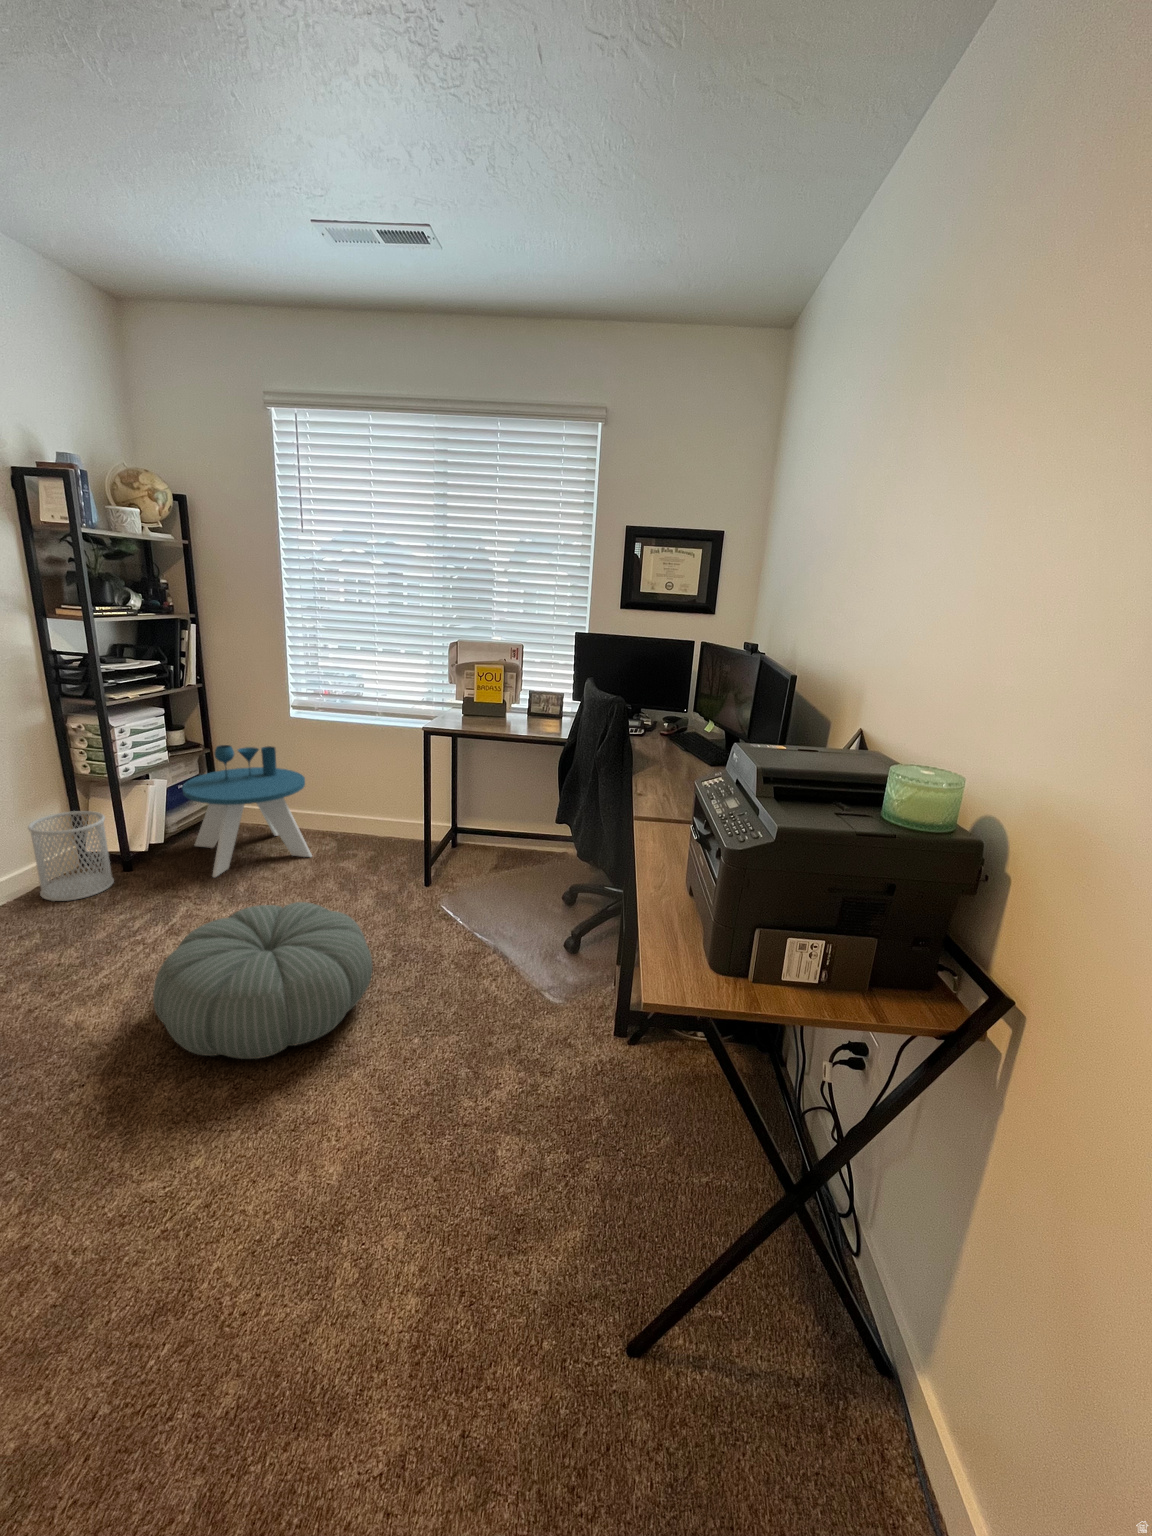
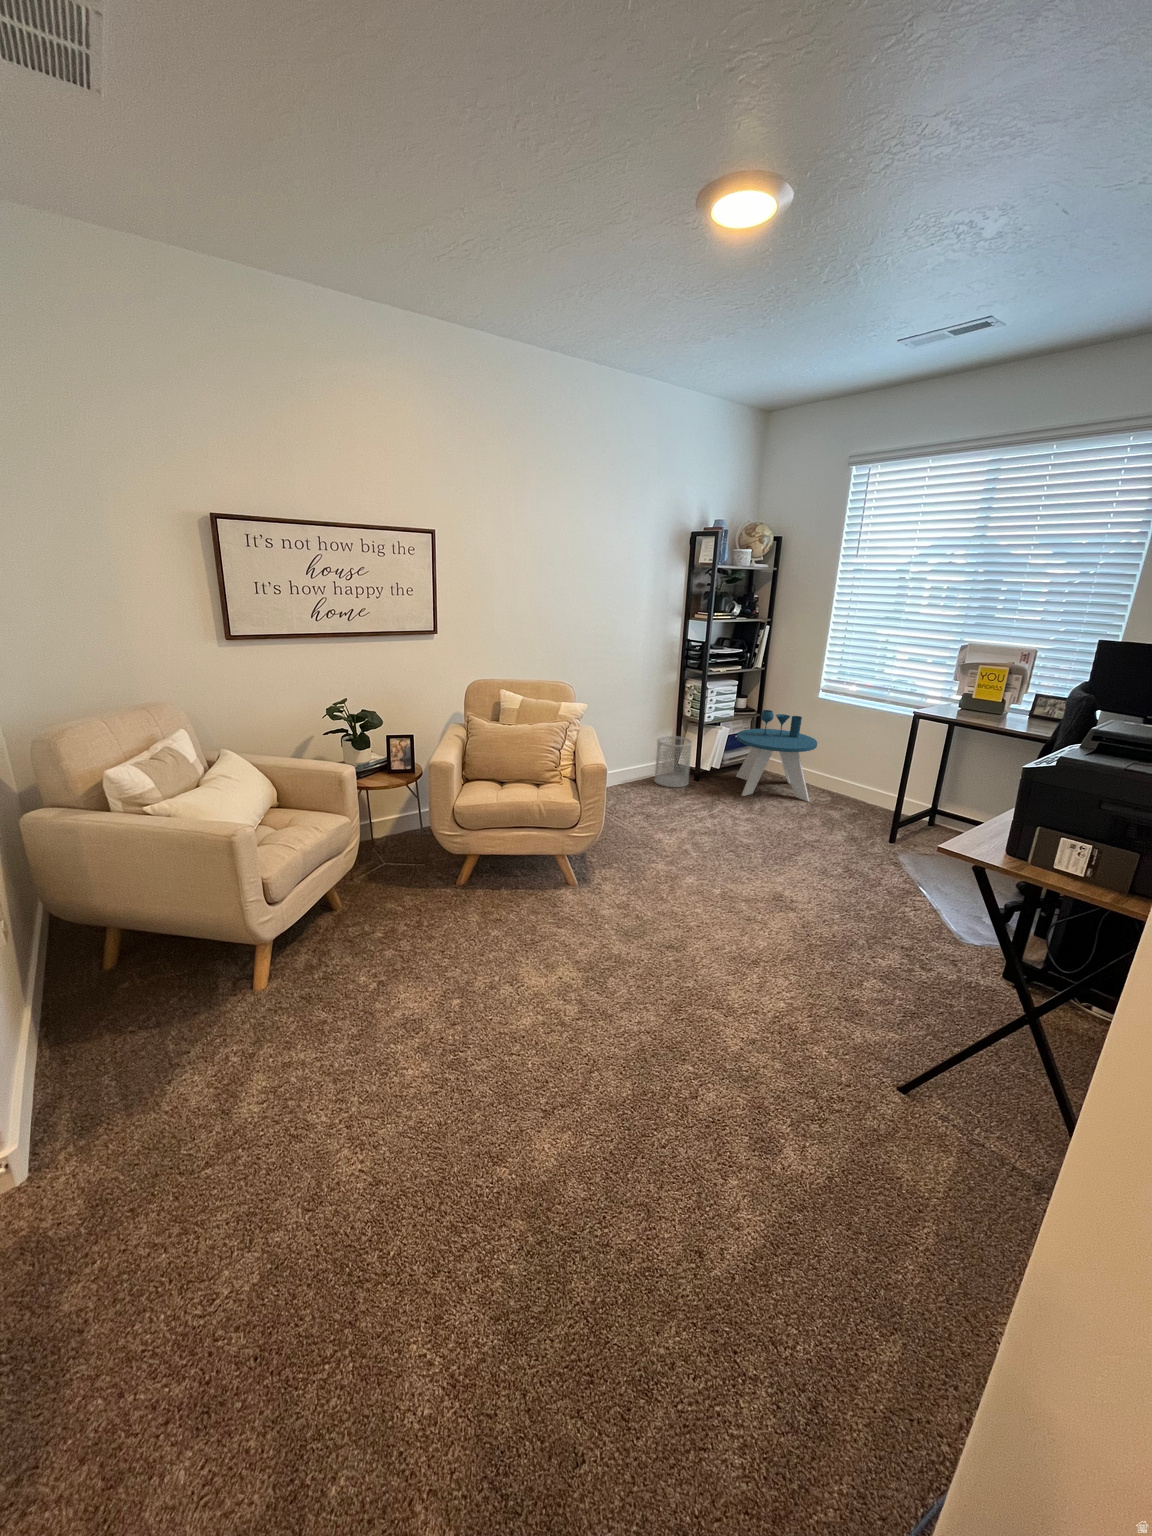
pouf: present [153,902,372,1059] -> none [696,806,822,889]

